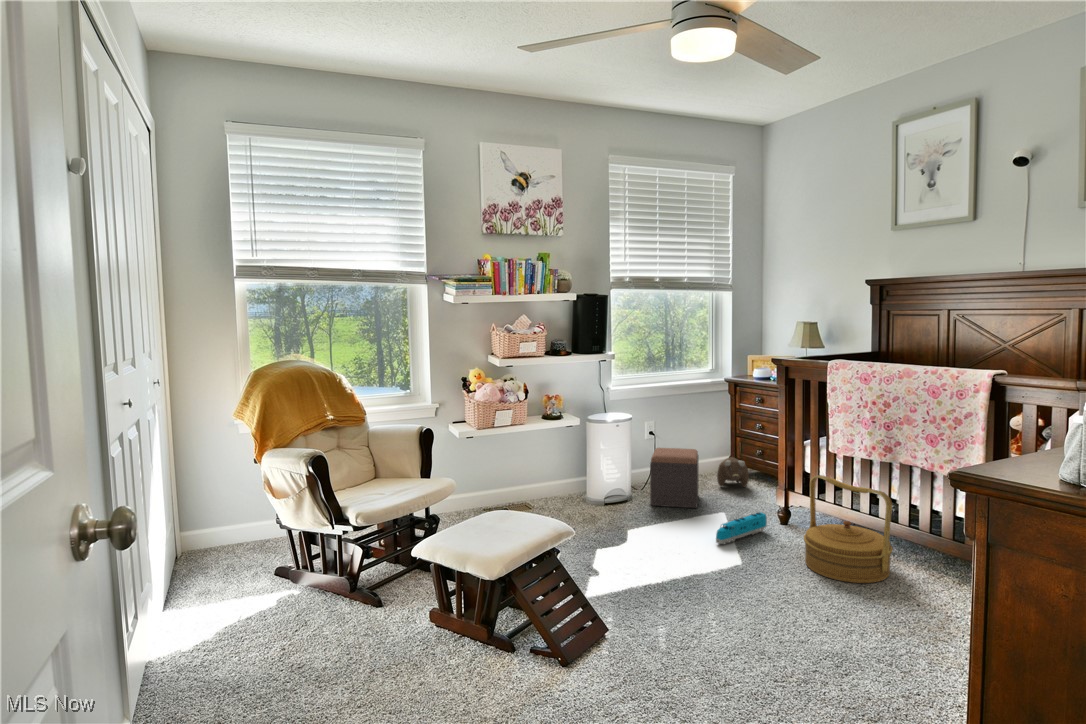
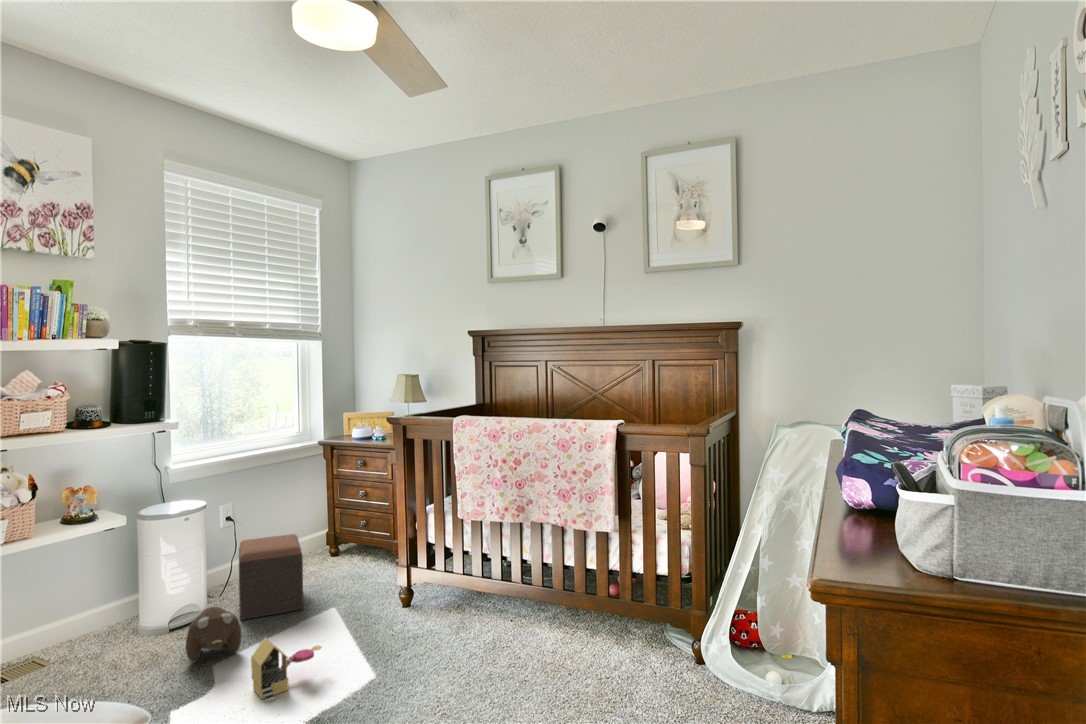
plush toy: present [717,457,749,487] -> present [186,607,242,662]
woven basket: present [804,475,893,583] -> none [446,546,534,662]
toy train: present [716,512,767,544] -> none [343,599,395,653]
toy house: none [645,513,697,558] -> present [251,638,322,701]

